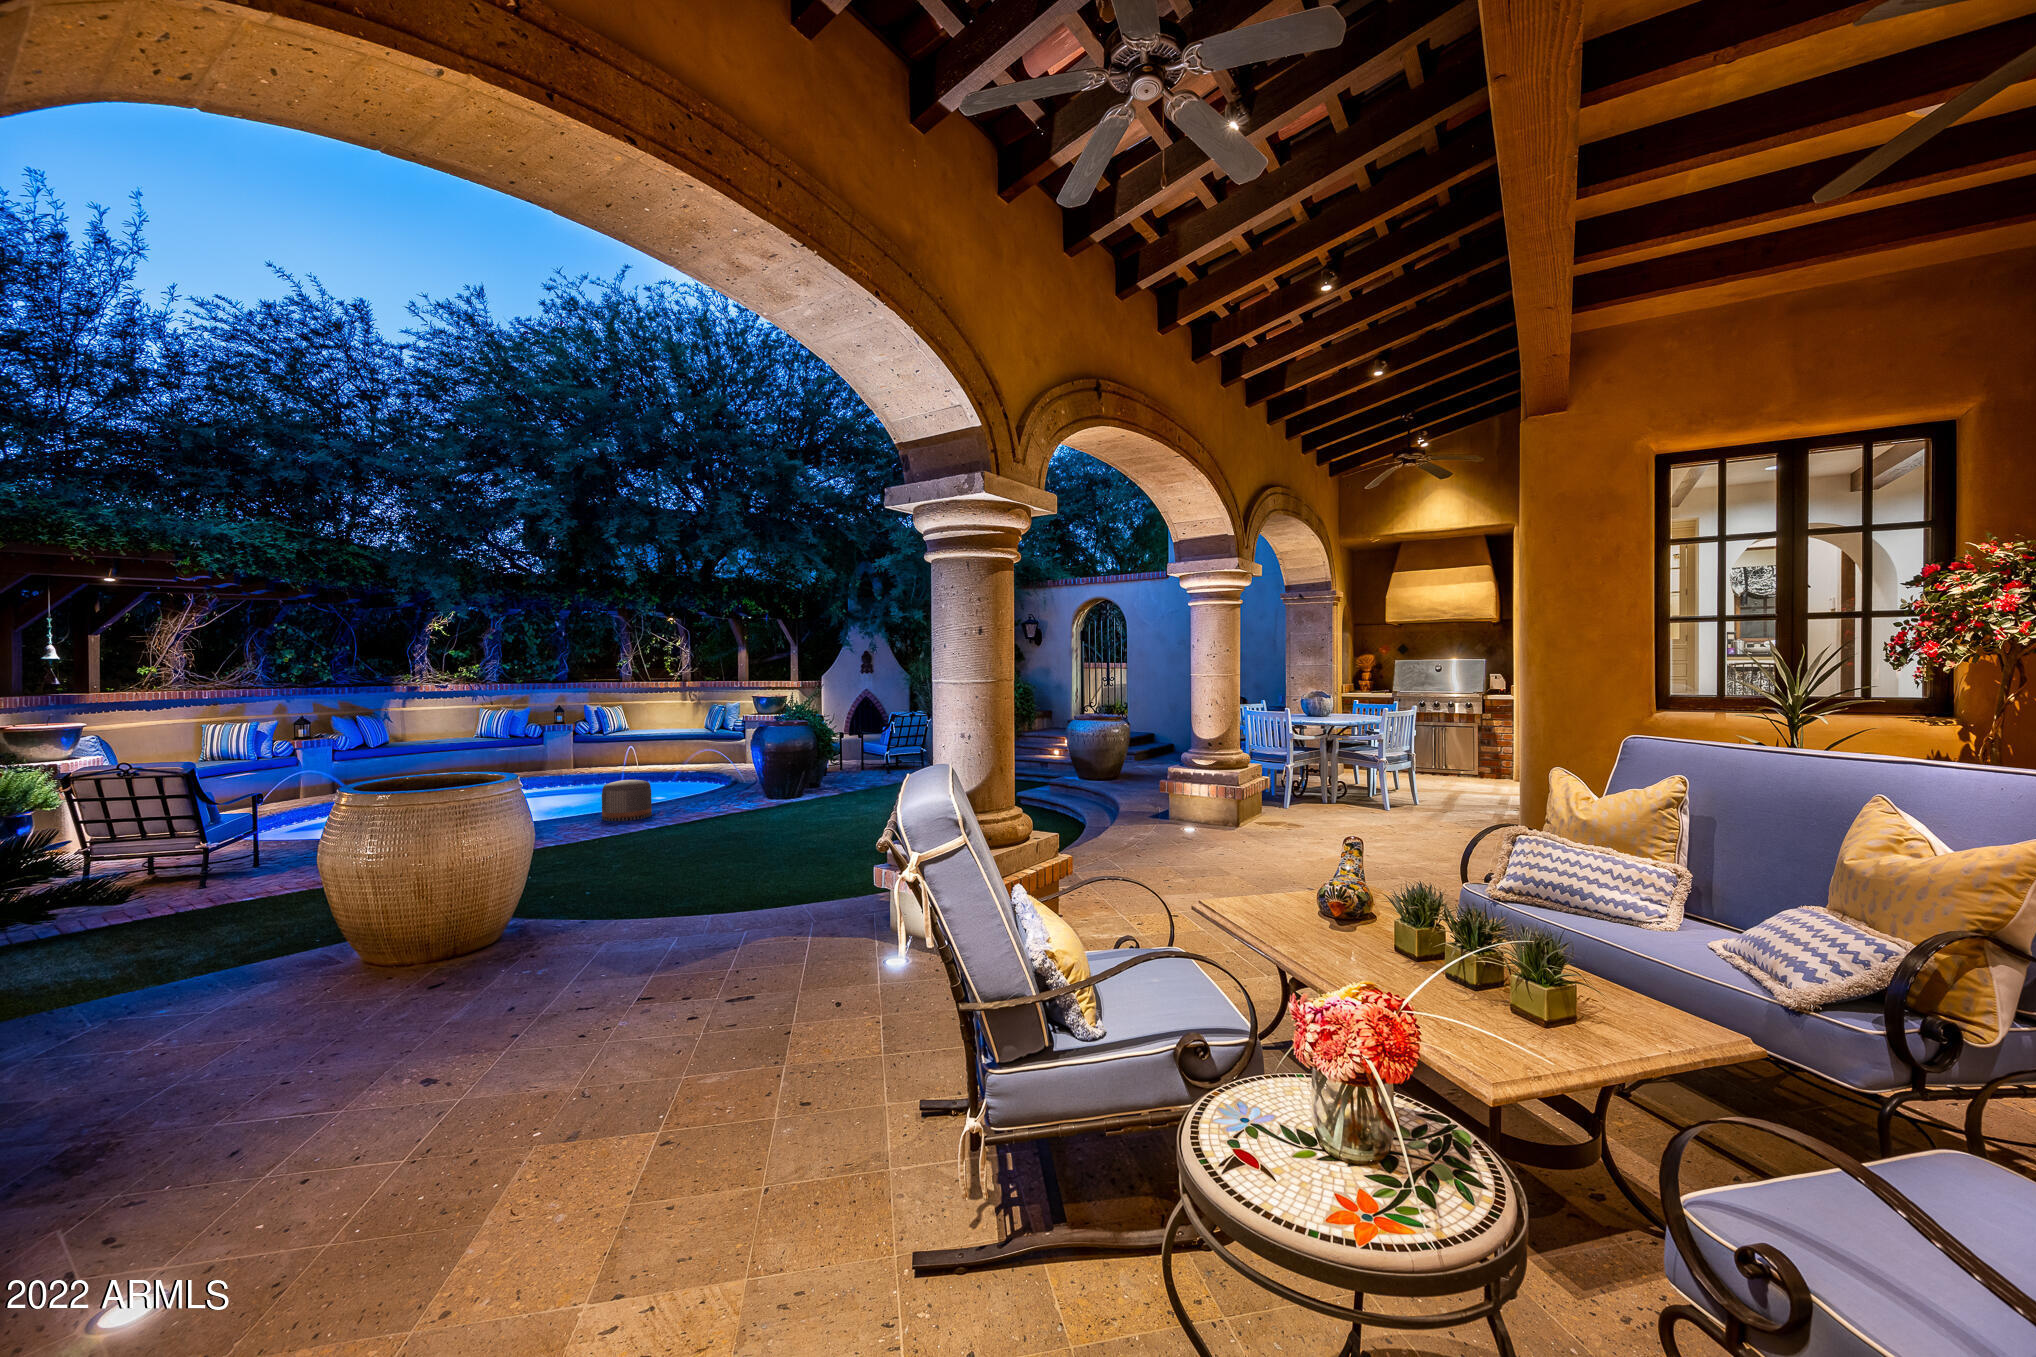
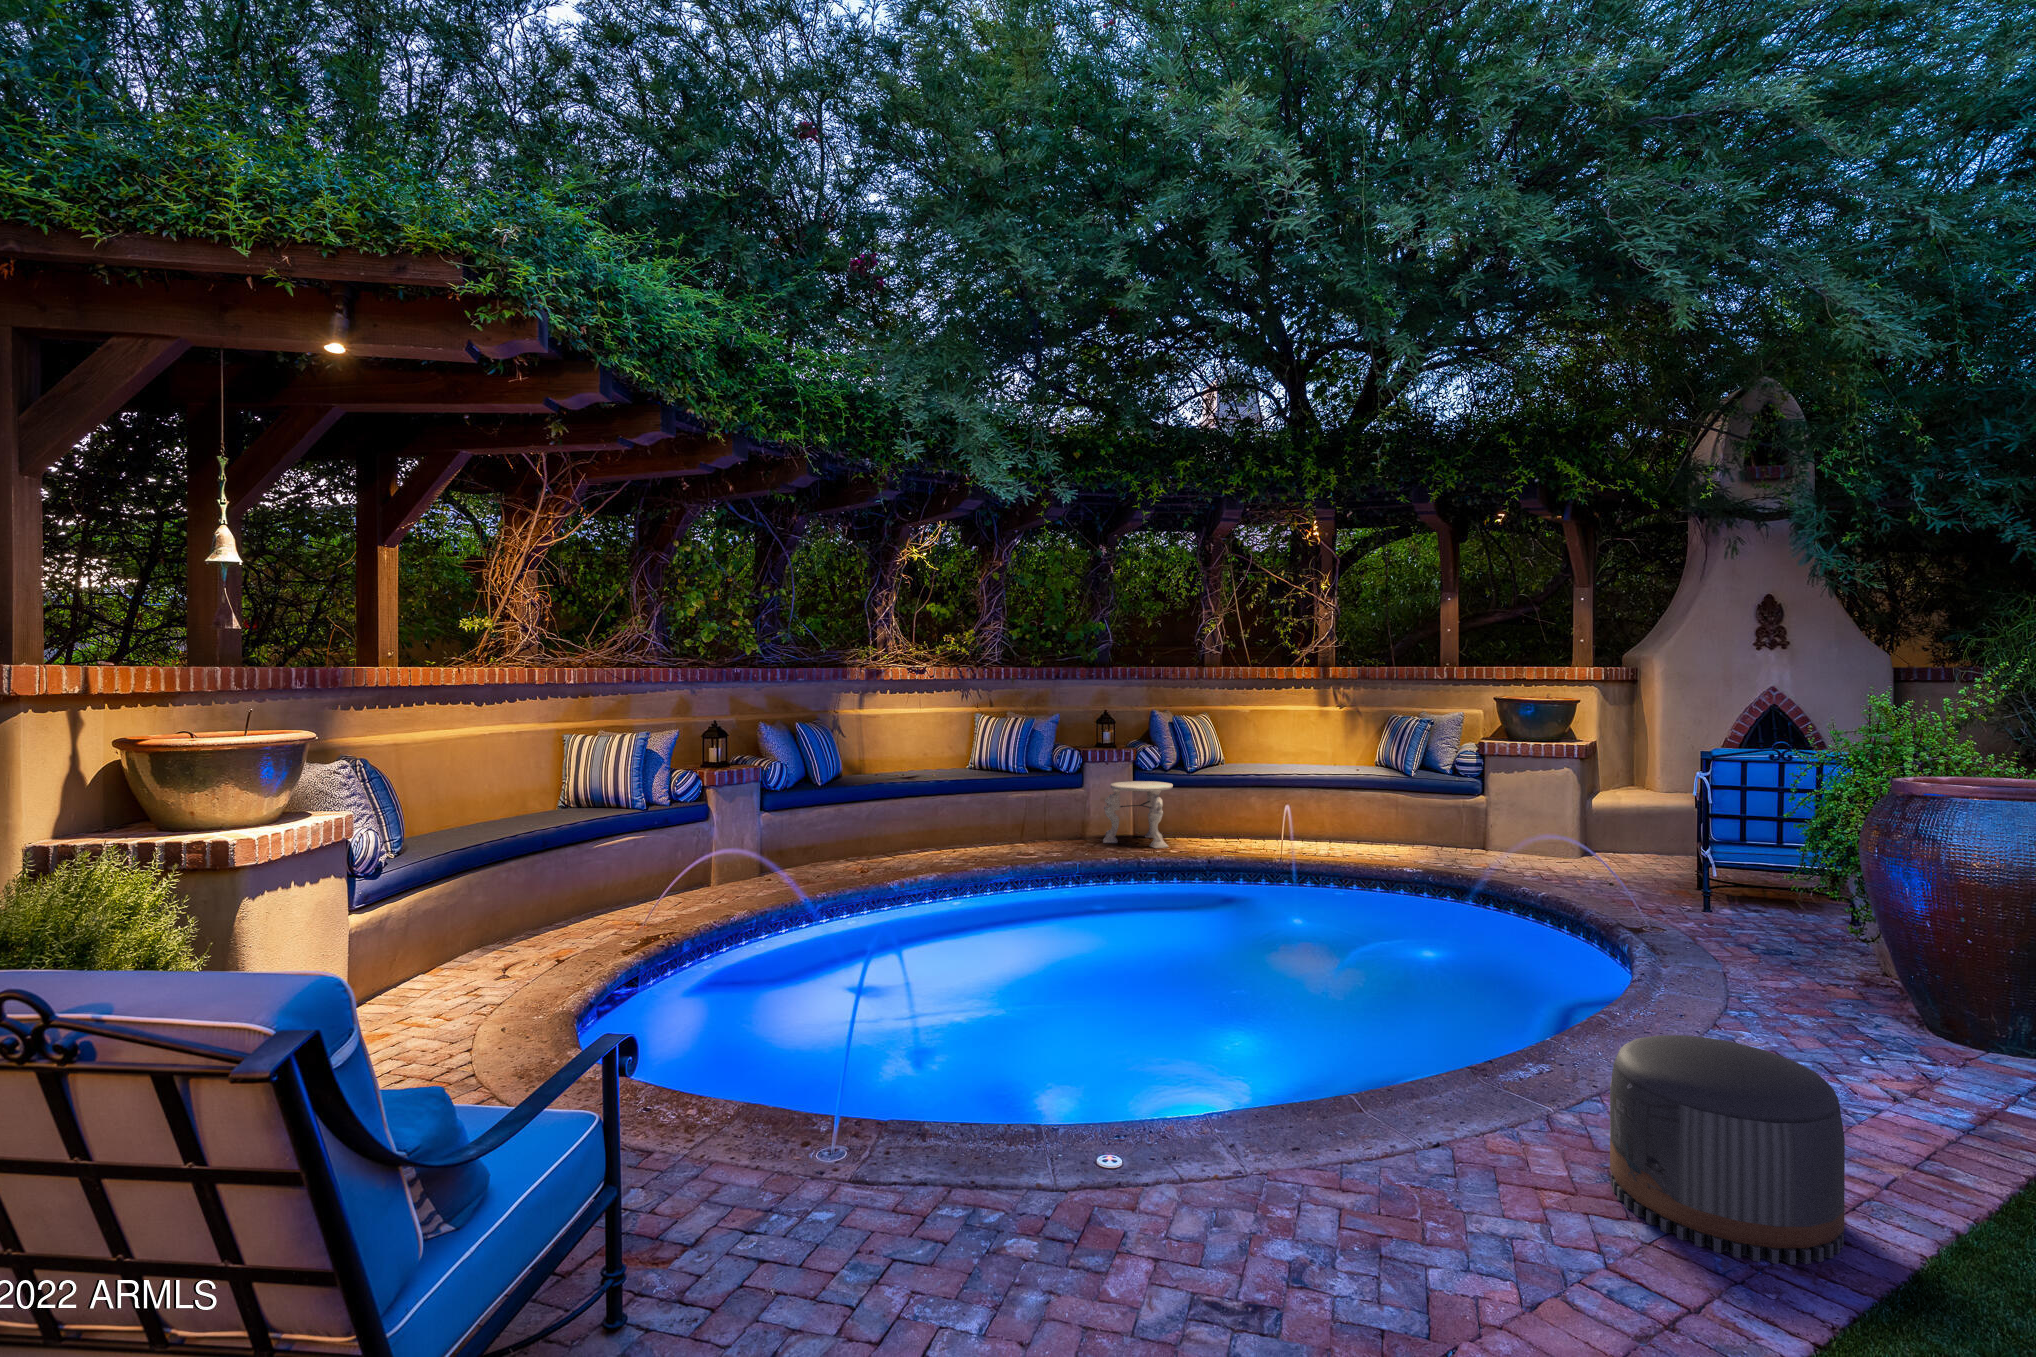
side table: none [550,739,589,770] -> present [1103,781,1173,849]

